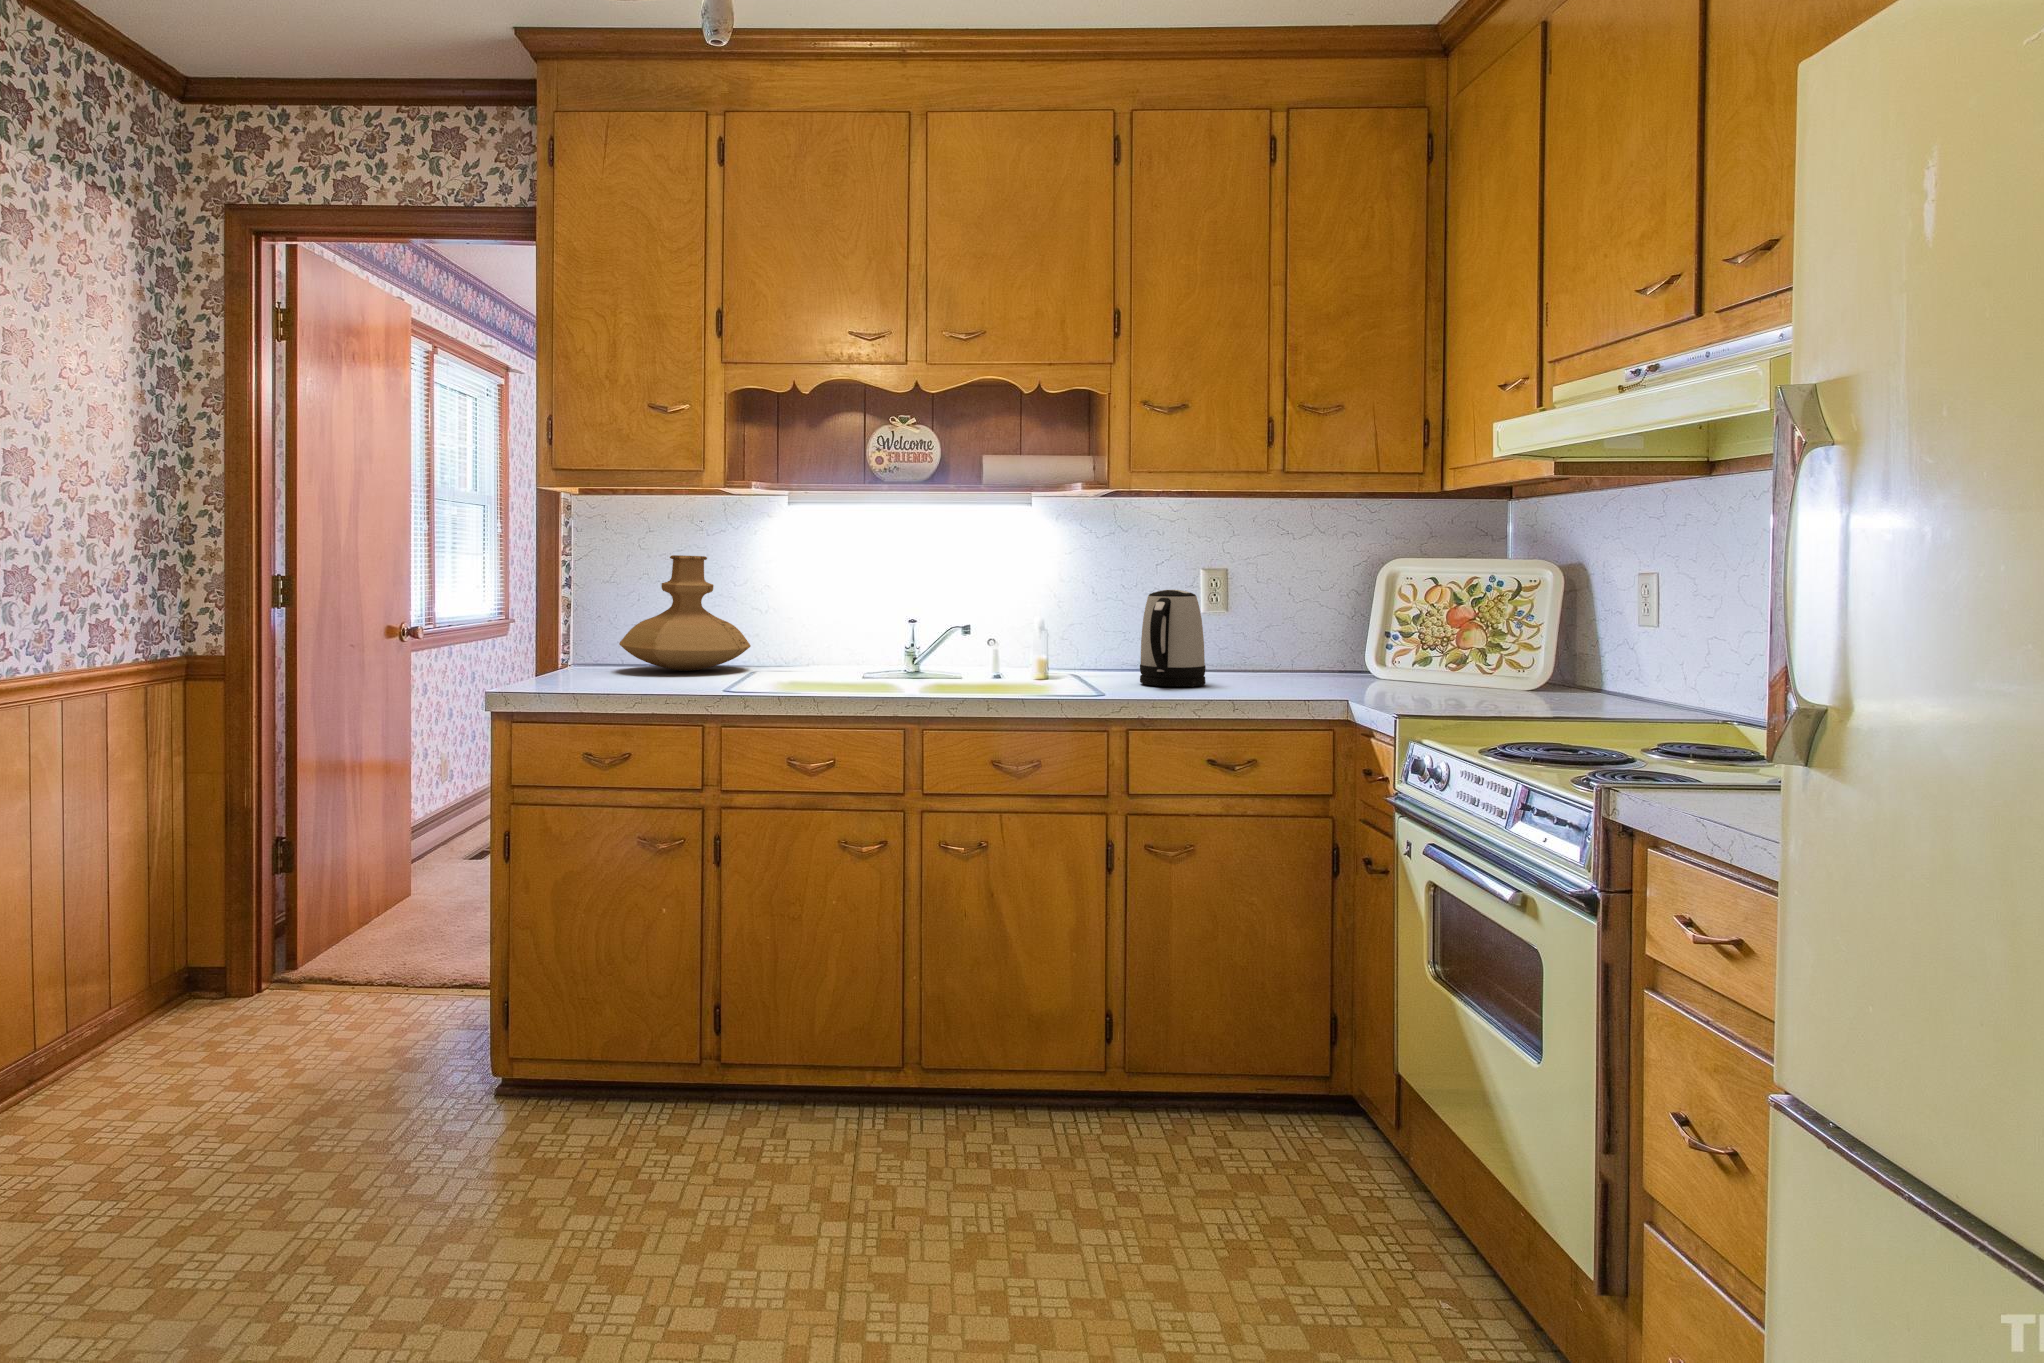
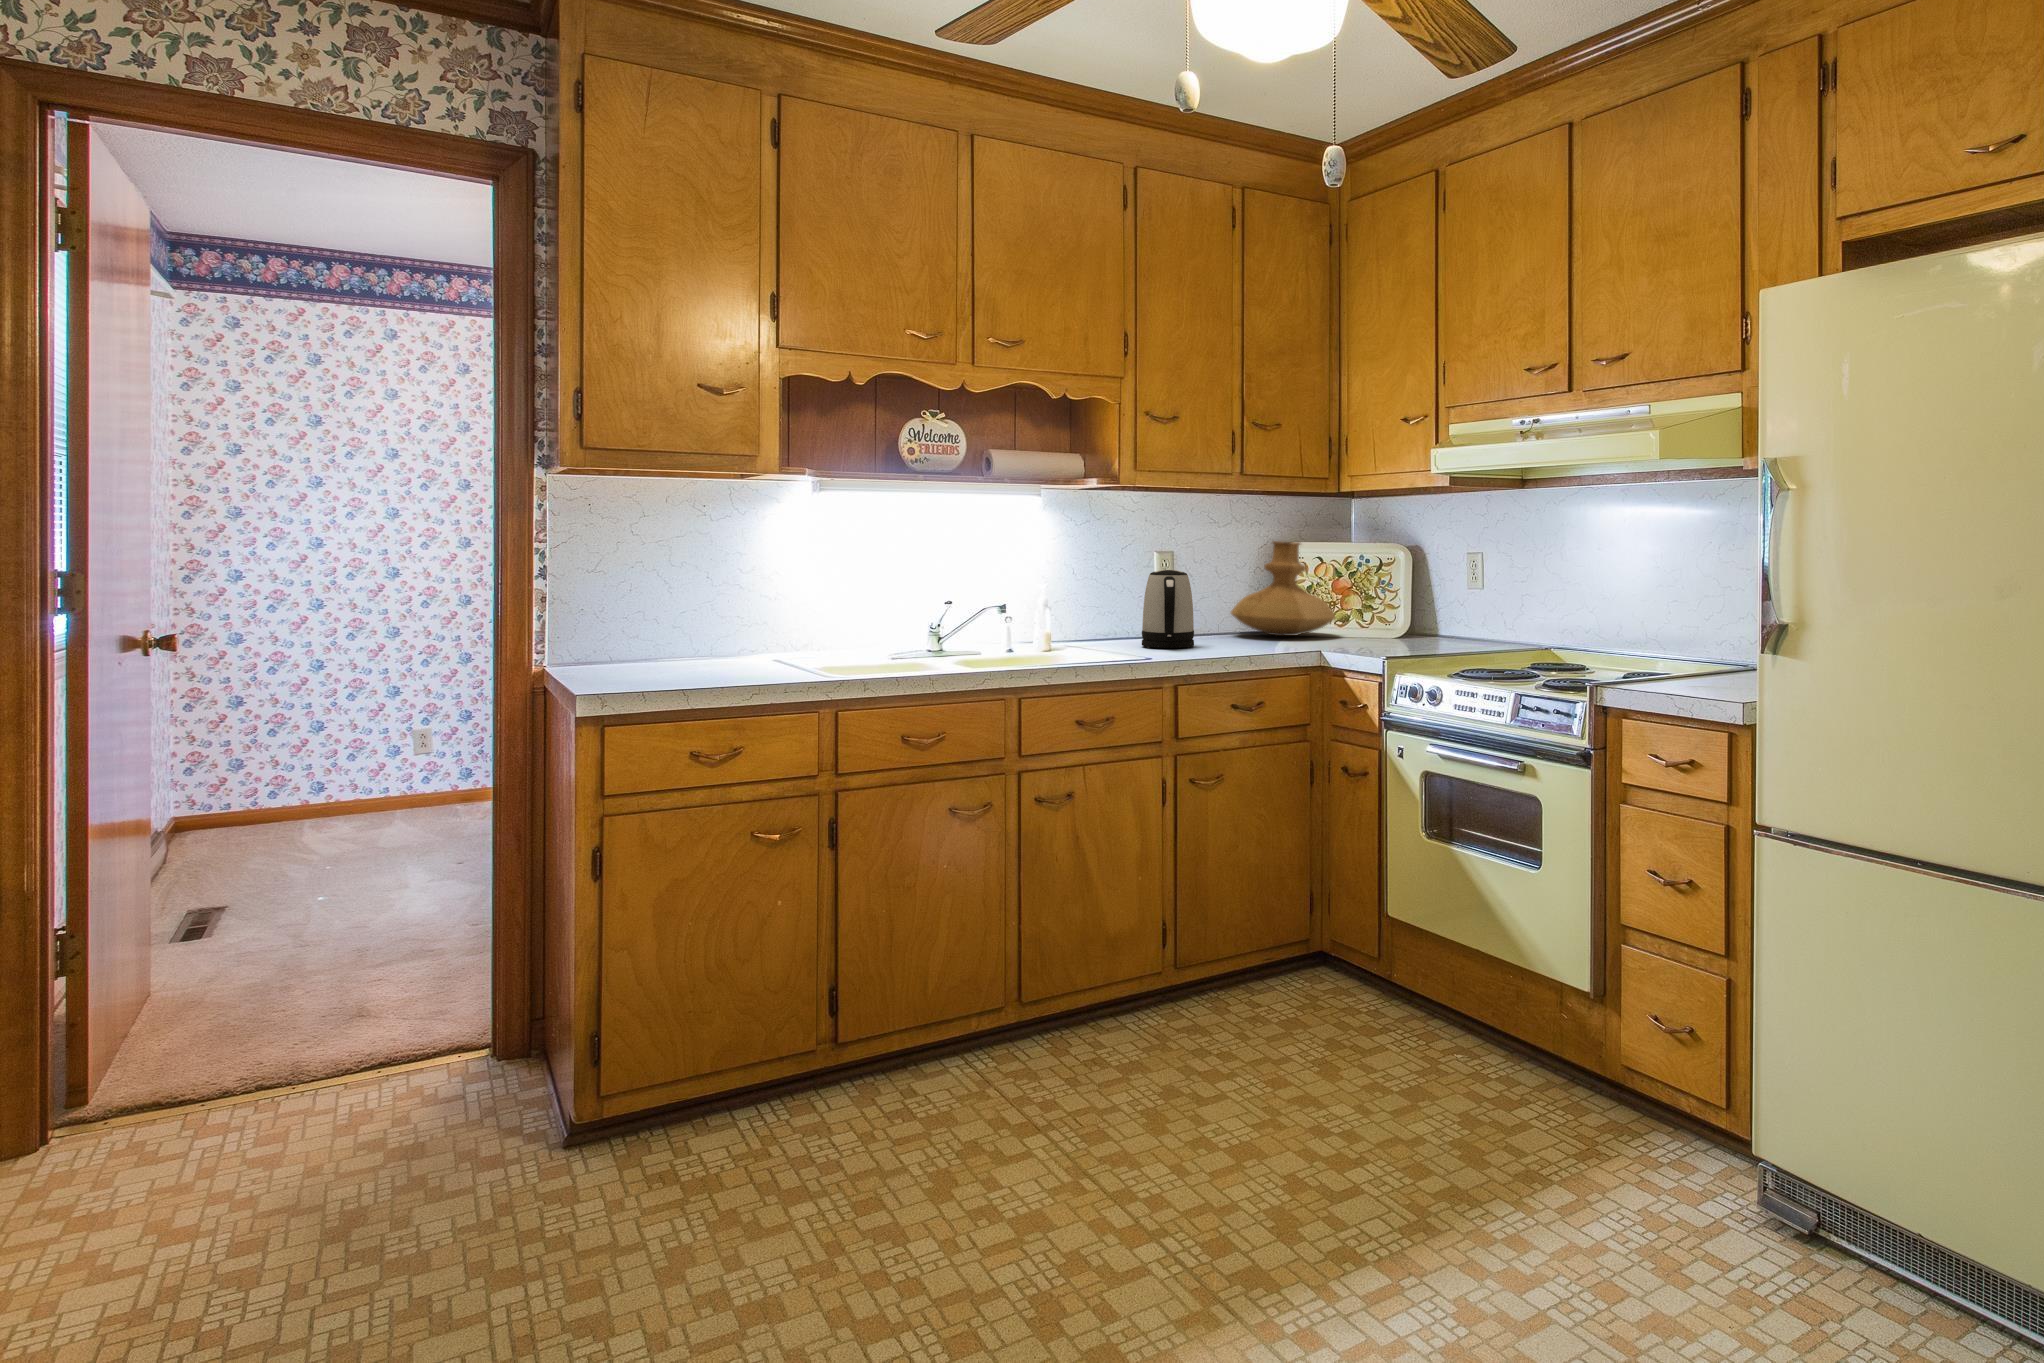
vase: present [619,555,751,671] -> present [1231,541,1336,636]

